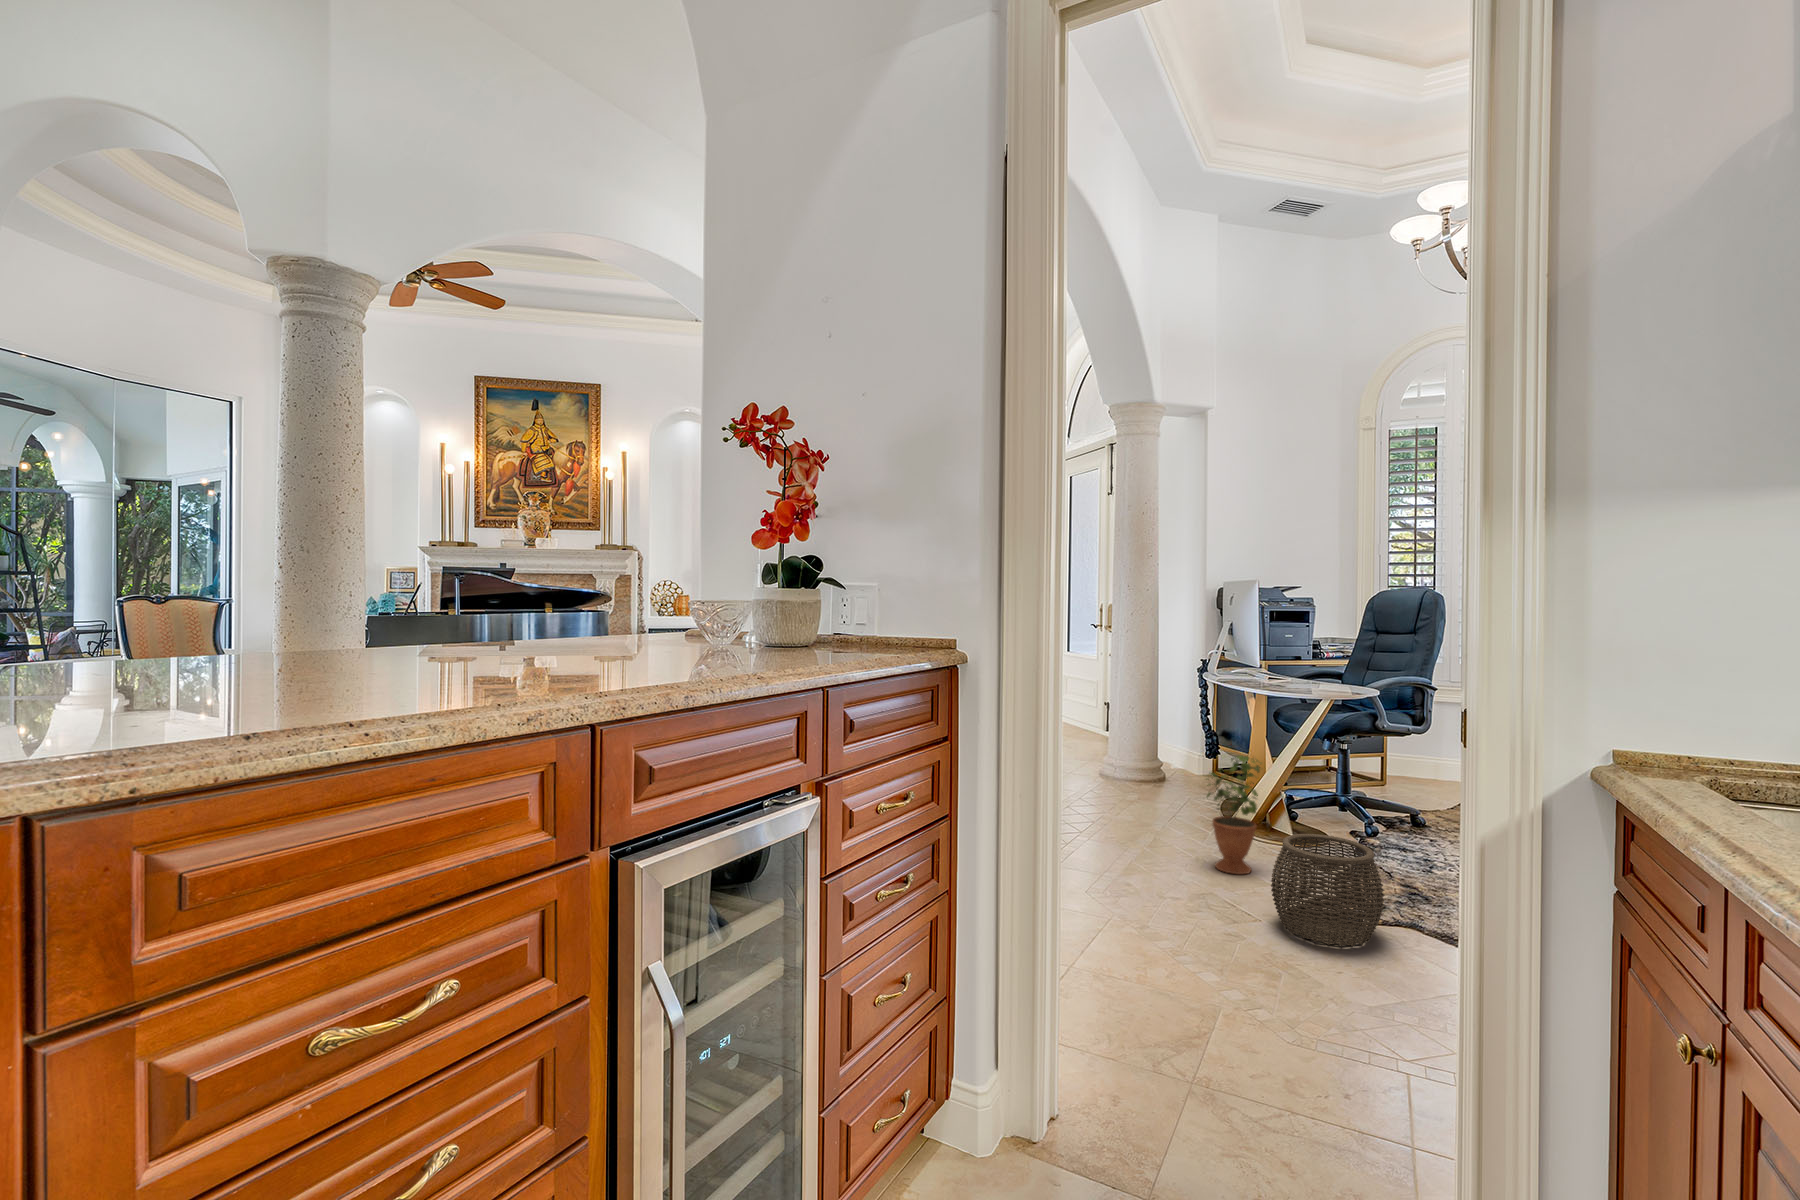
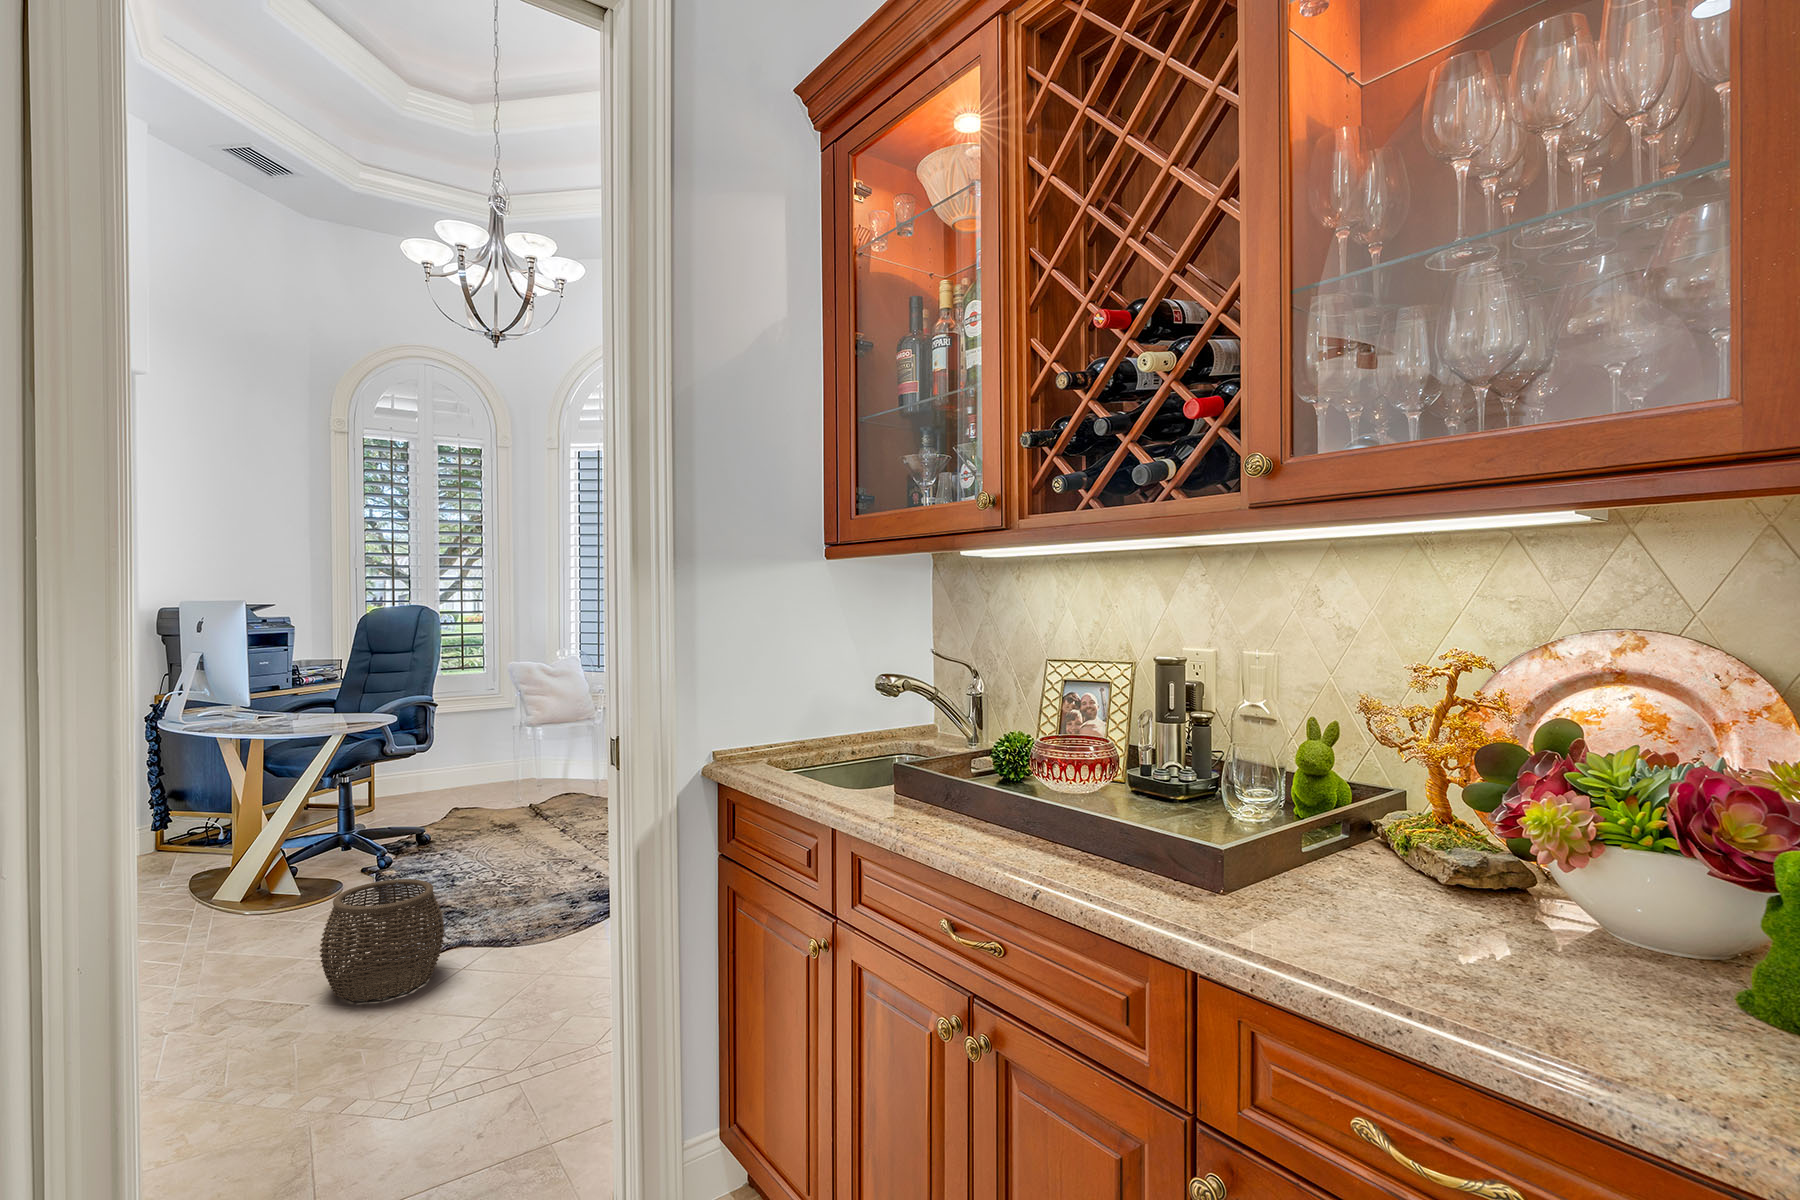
potted plant: present [1207,755,1260,874] -> none [199,810,280,966]

